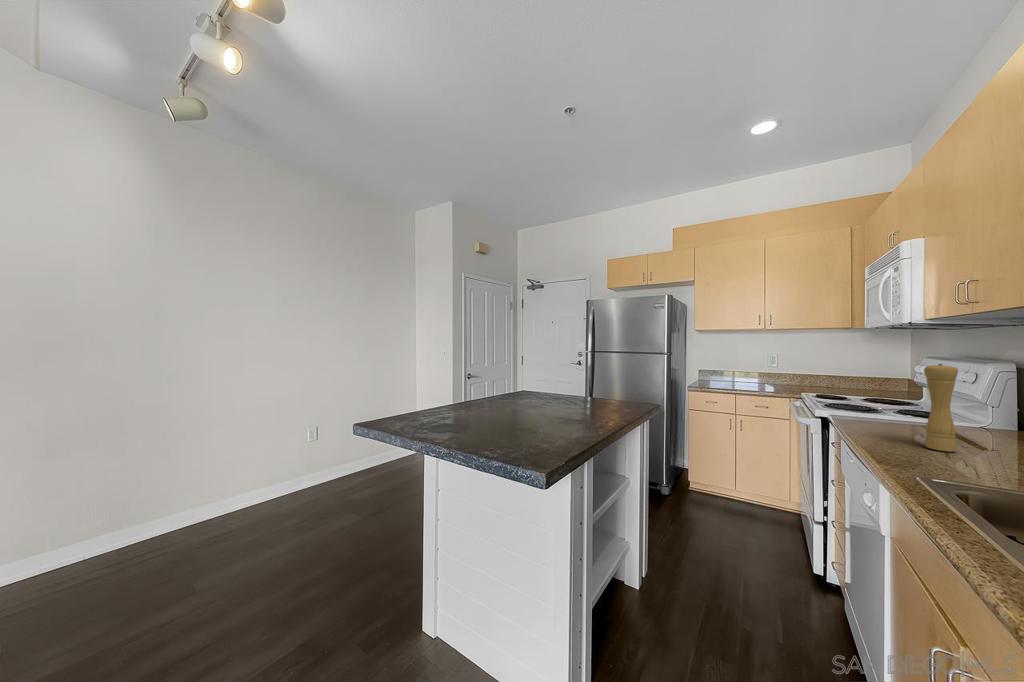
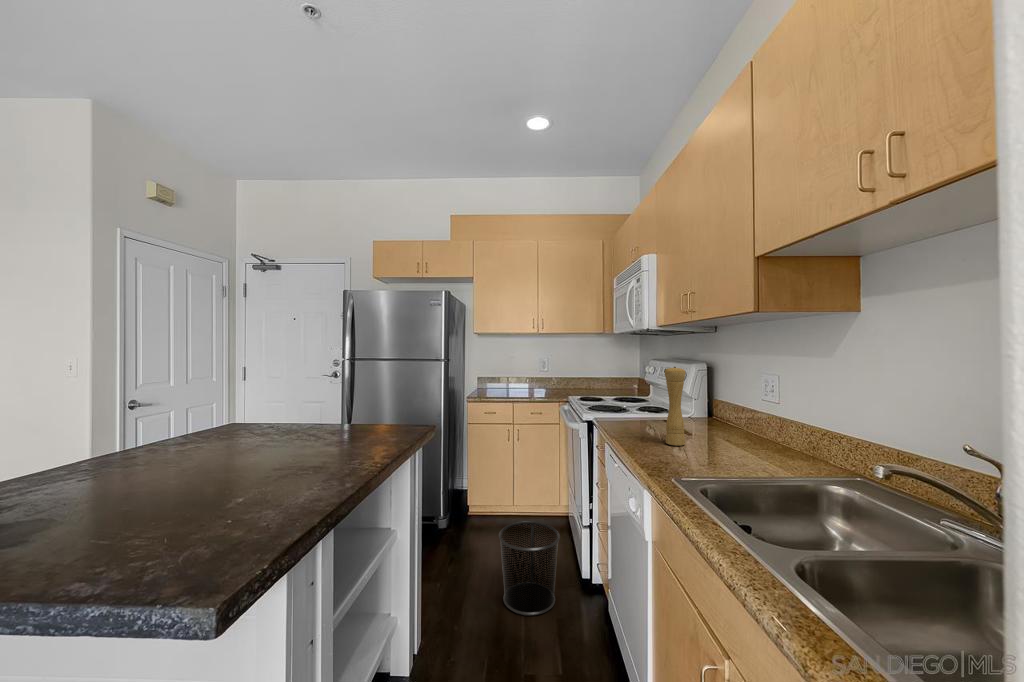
waste bin: none [717,500,785,587] -> present [499,521,560,616]

